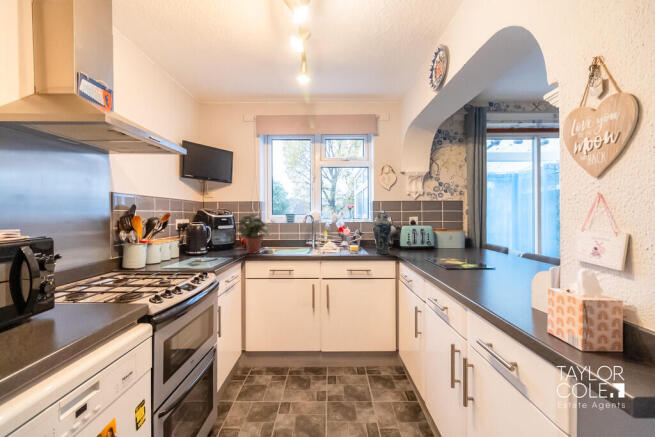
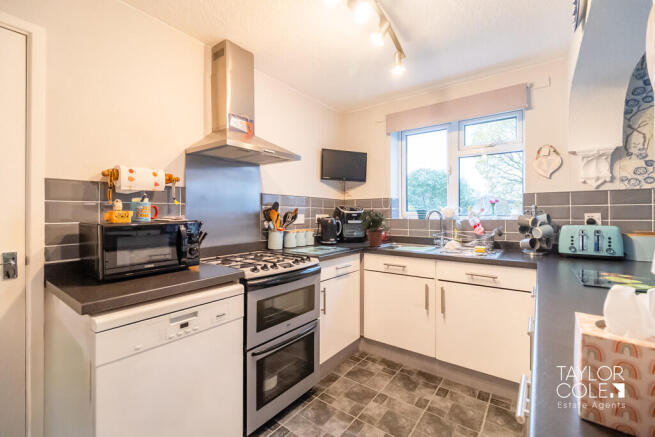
vase: present [374,212,391,254] -> none [511,202,540,258]

